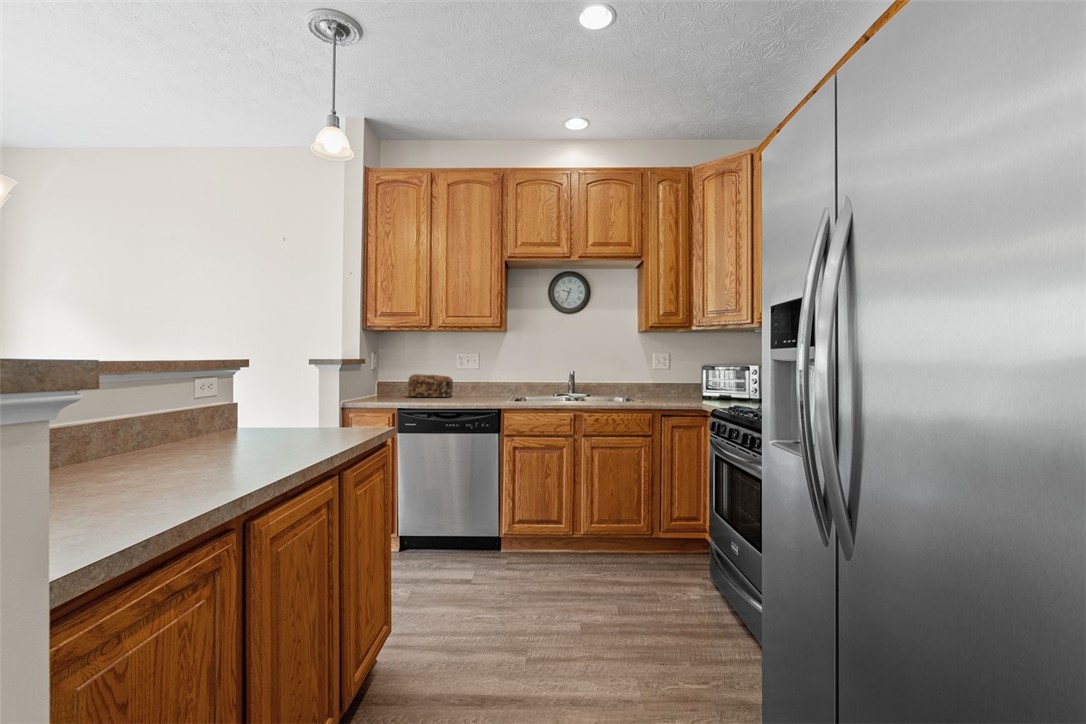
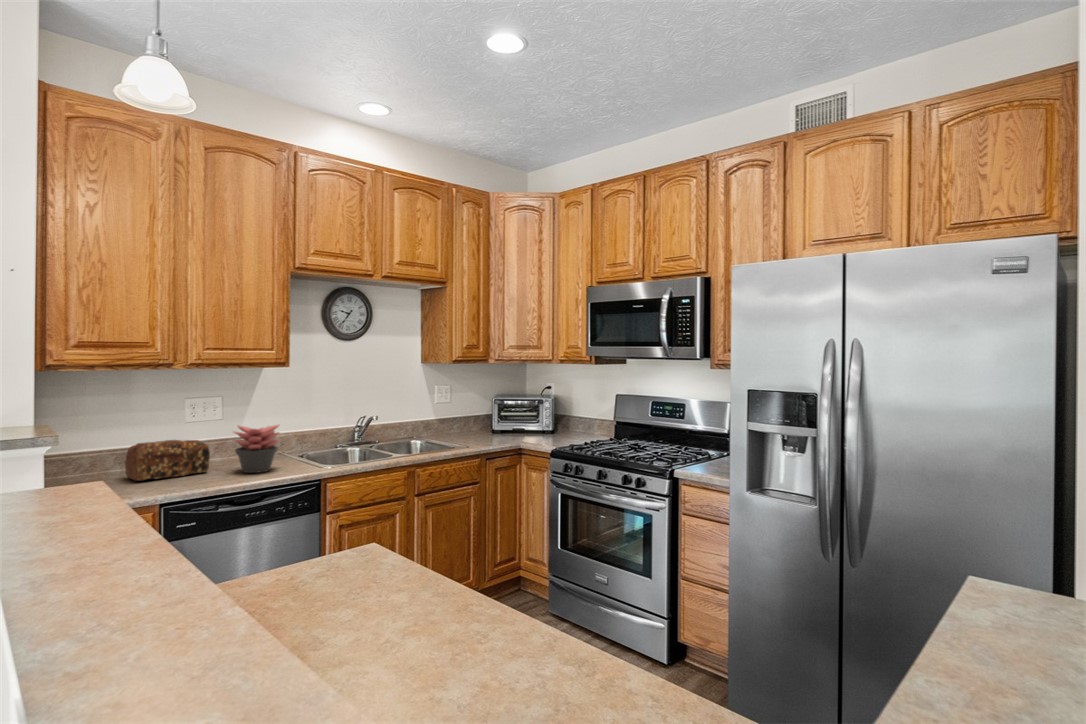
succulent plant: none [458,368,489,400] -> present [234,425,279,473]

